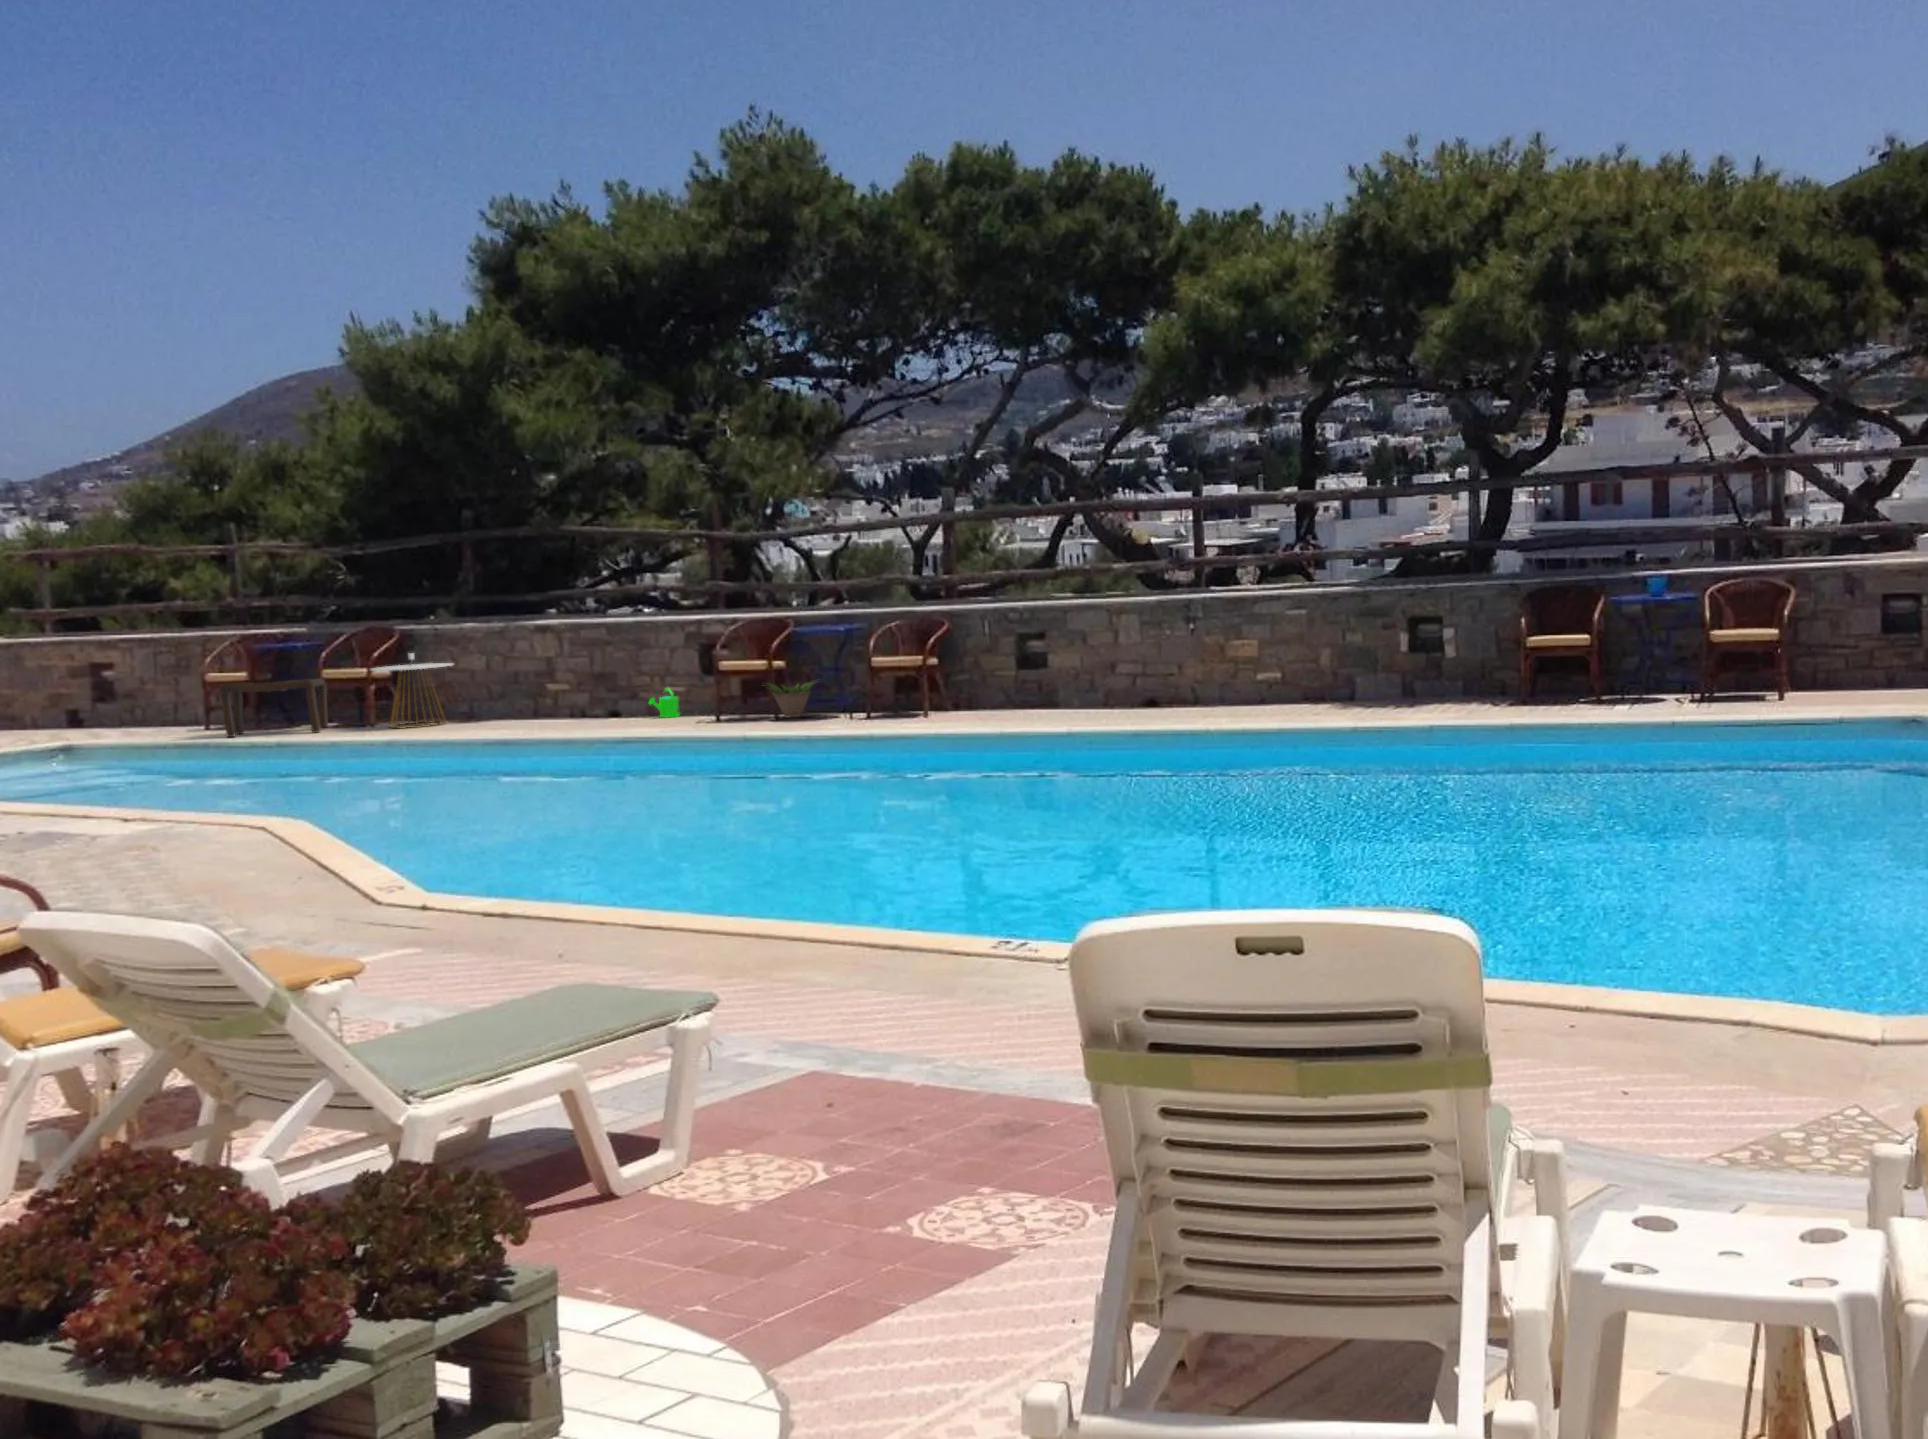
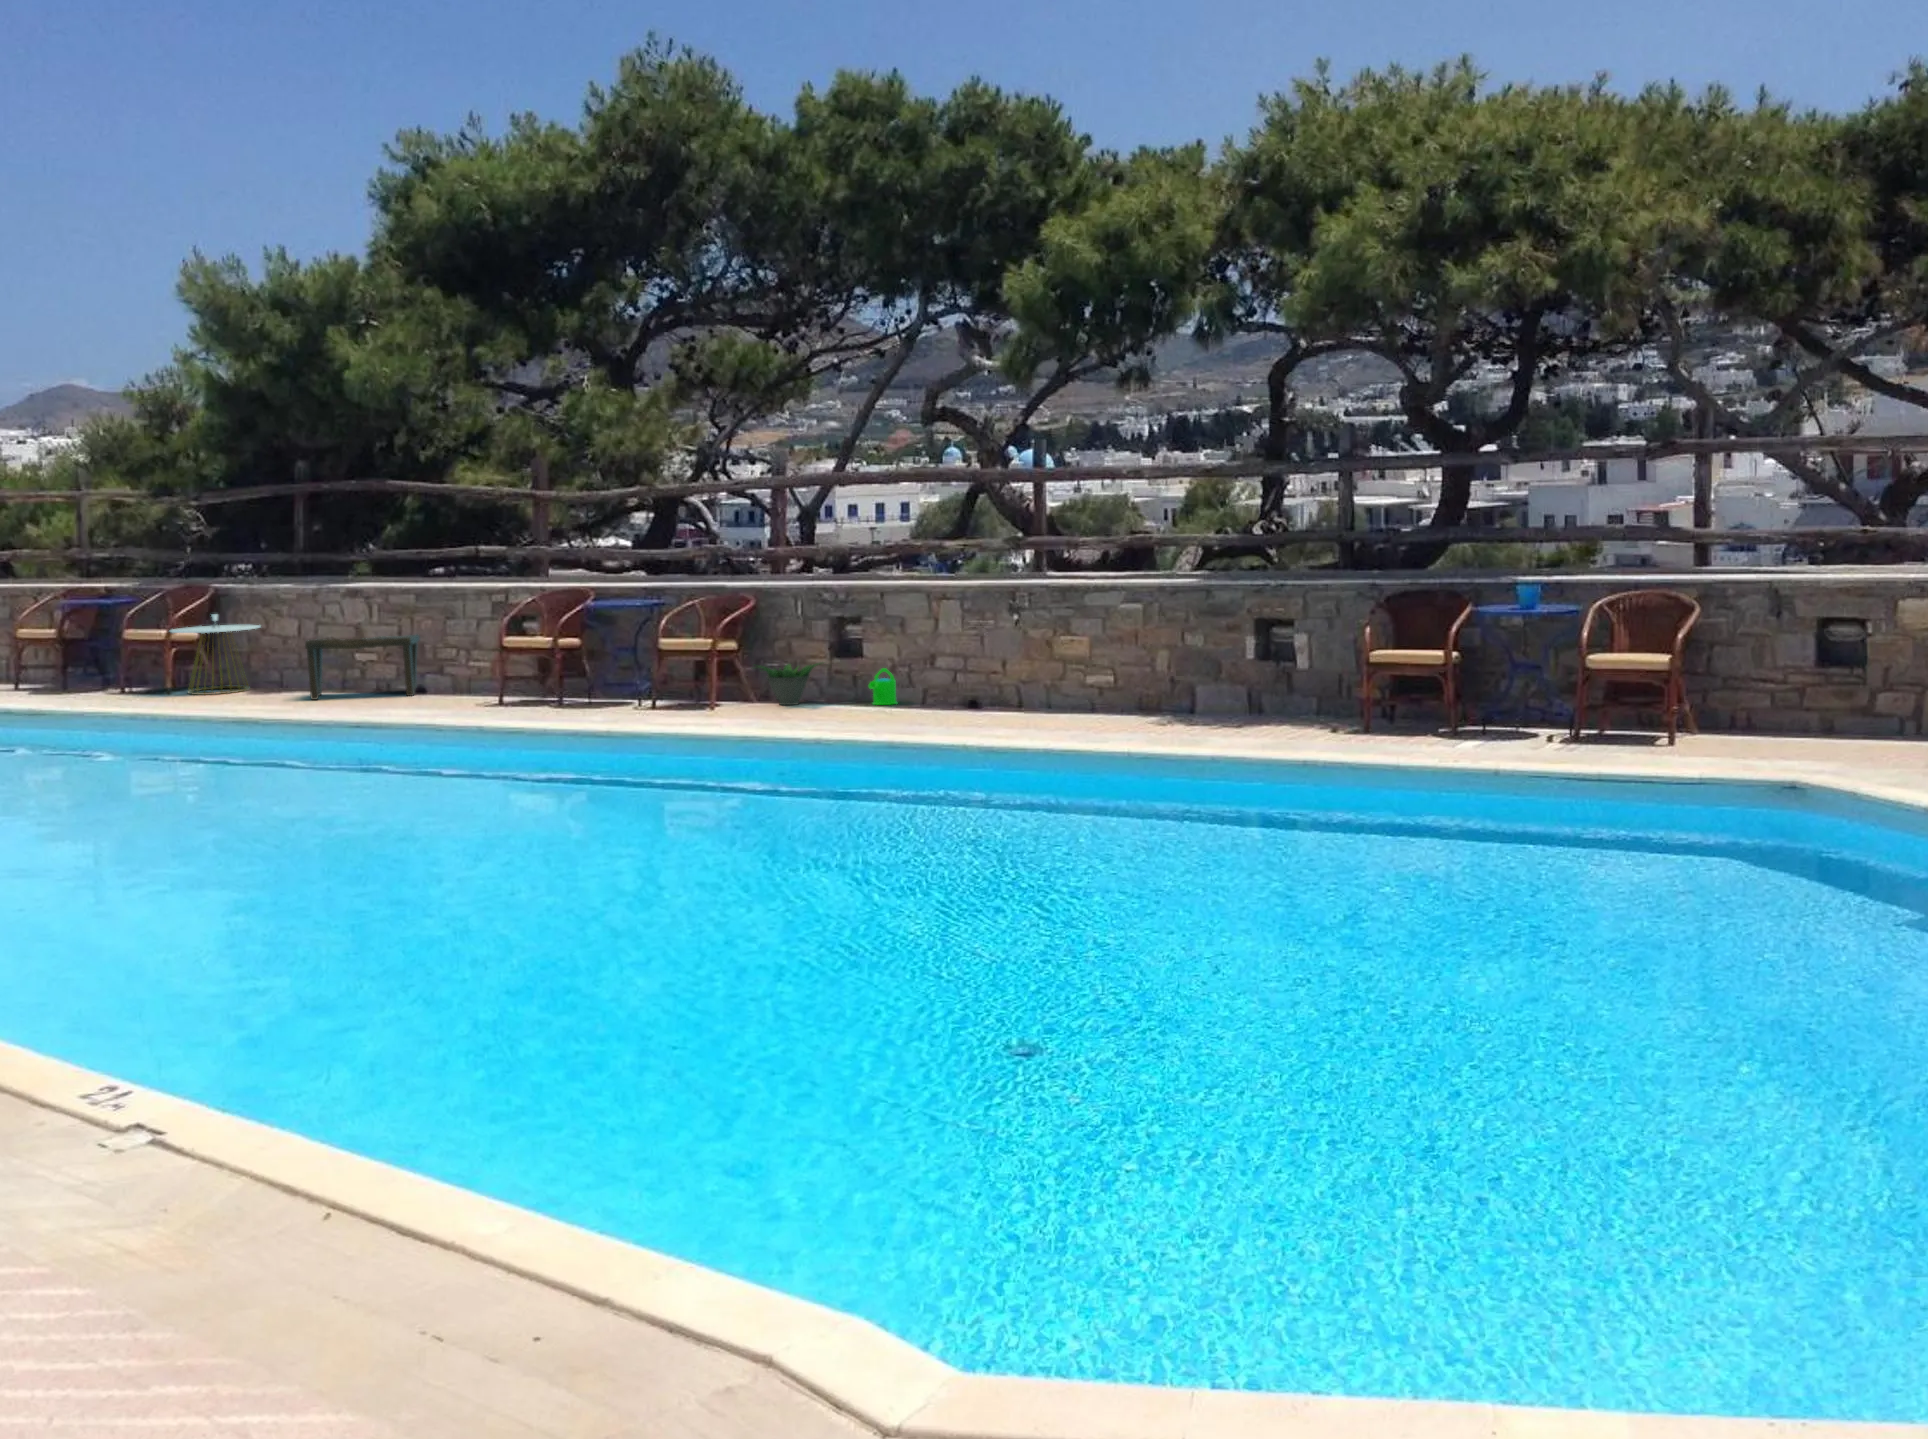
bench: present [219,678,328,737] -> present [305,635,420,700]
decorative plant: present [770,681,819,717] -> present [758,664,820,705]
watering can: present [649,688,680,718] -> present [869,668,897,705]

